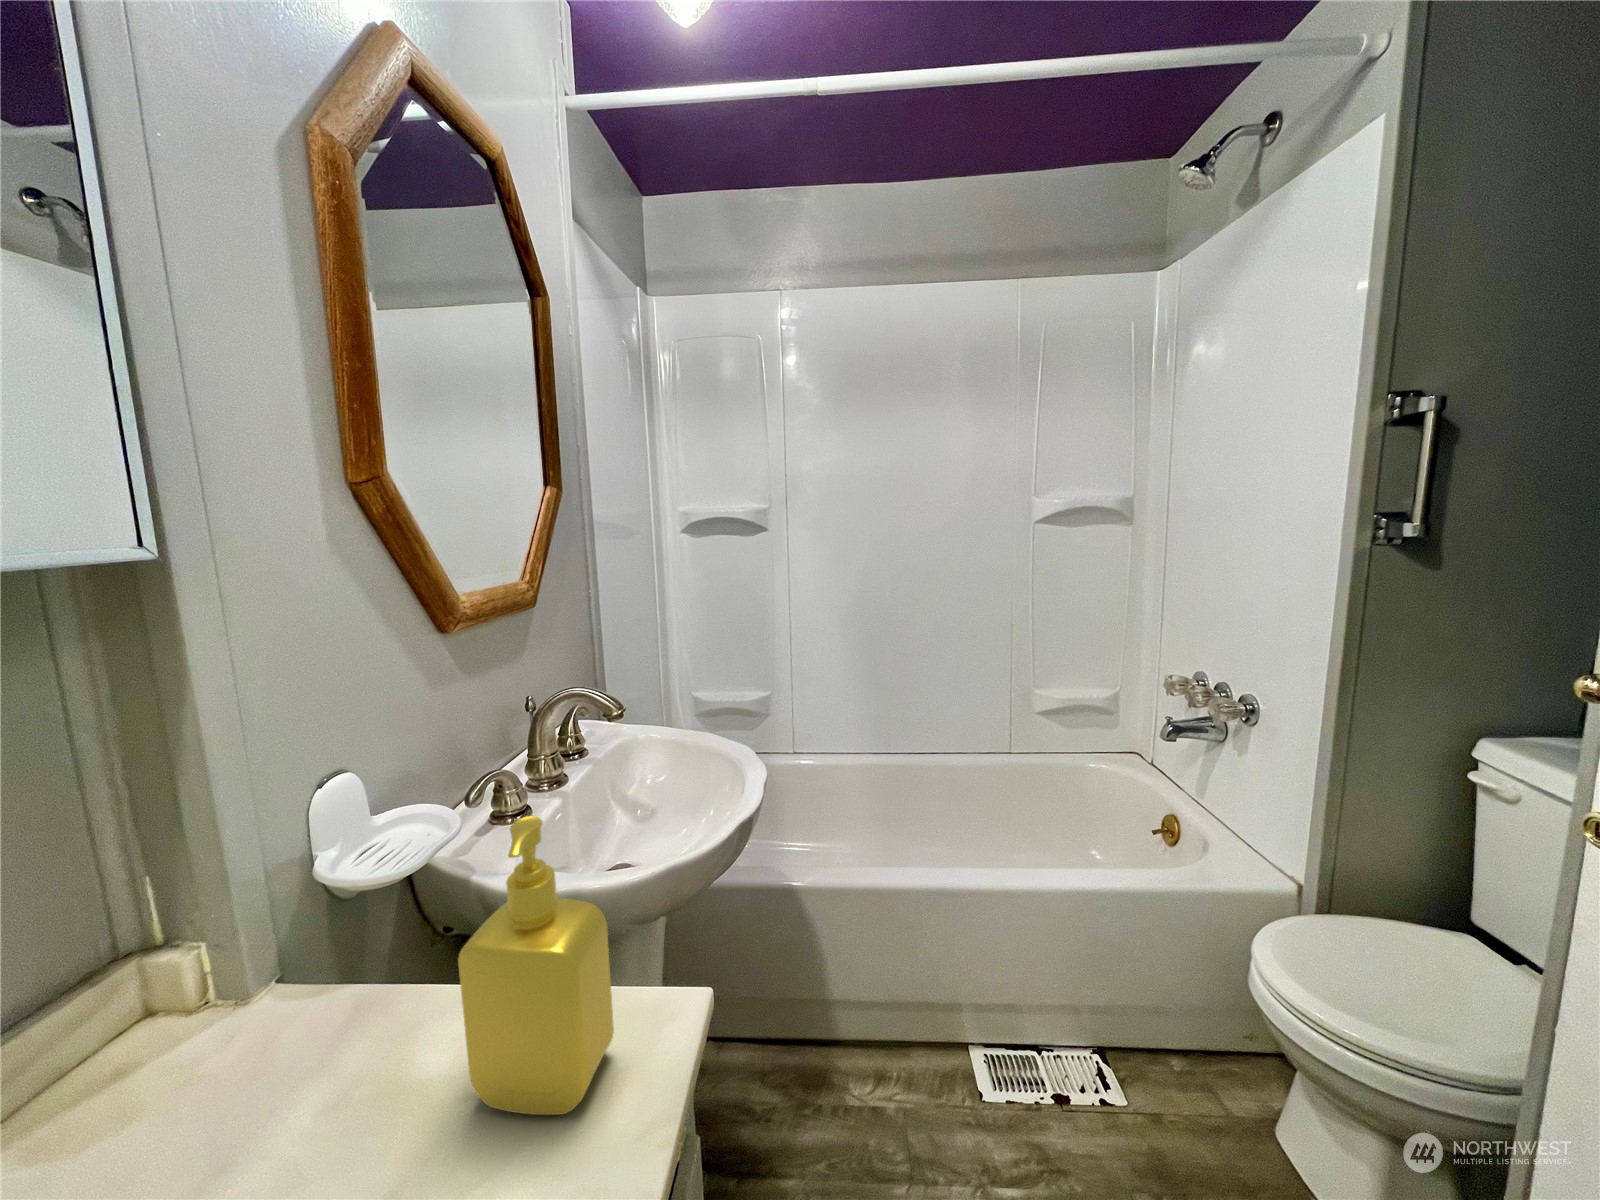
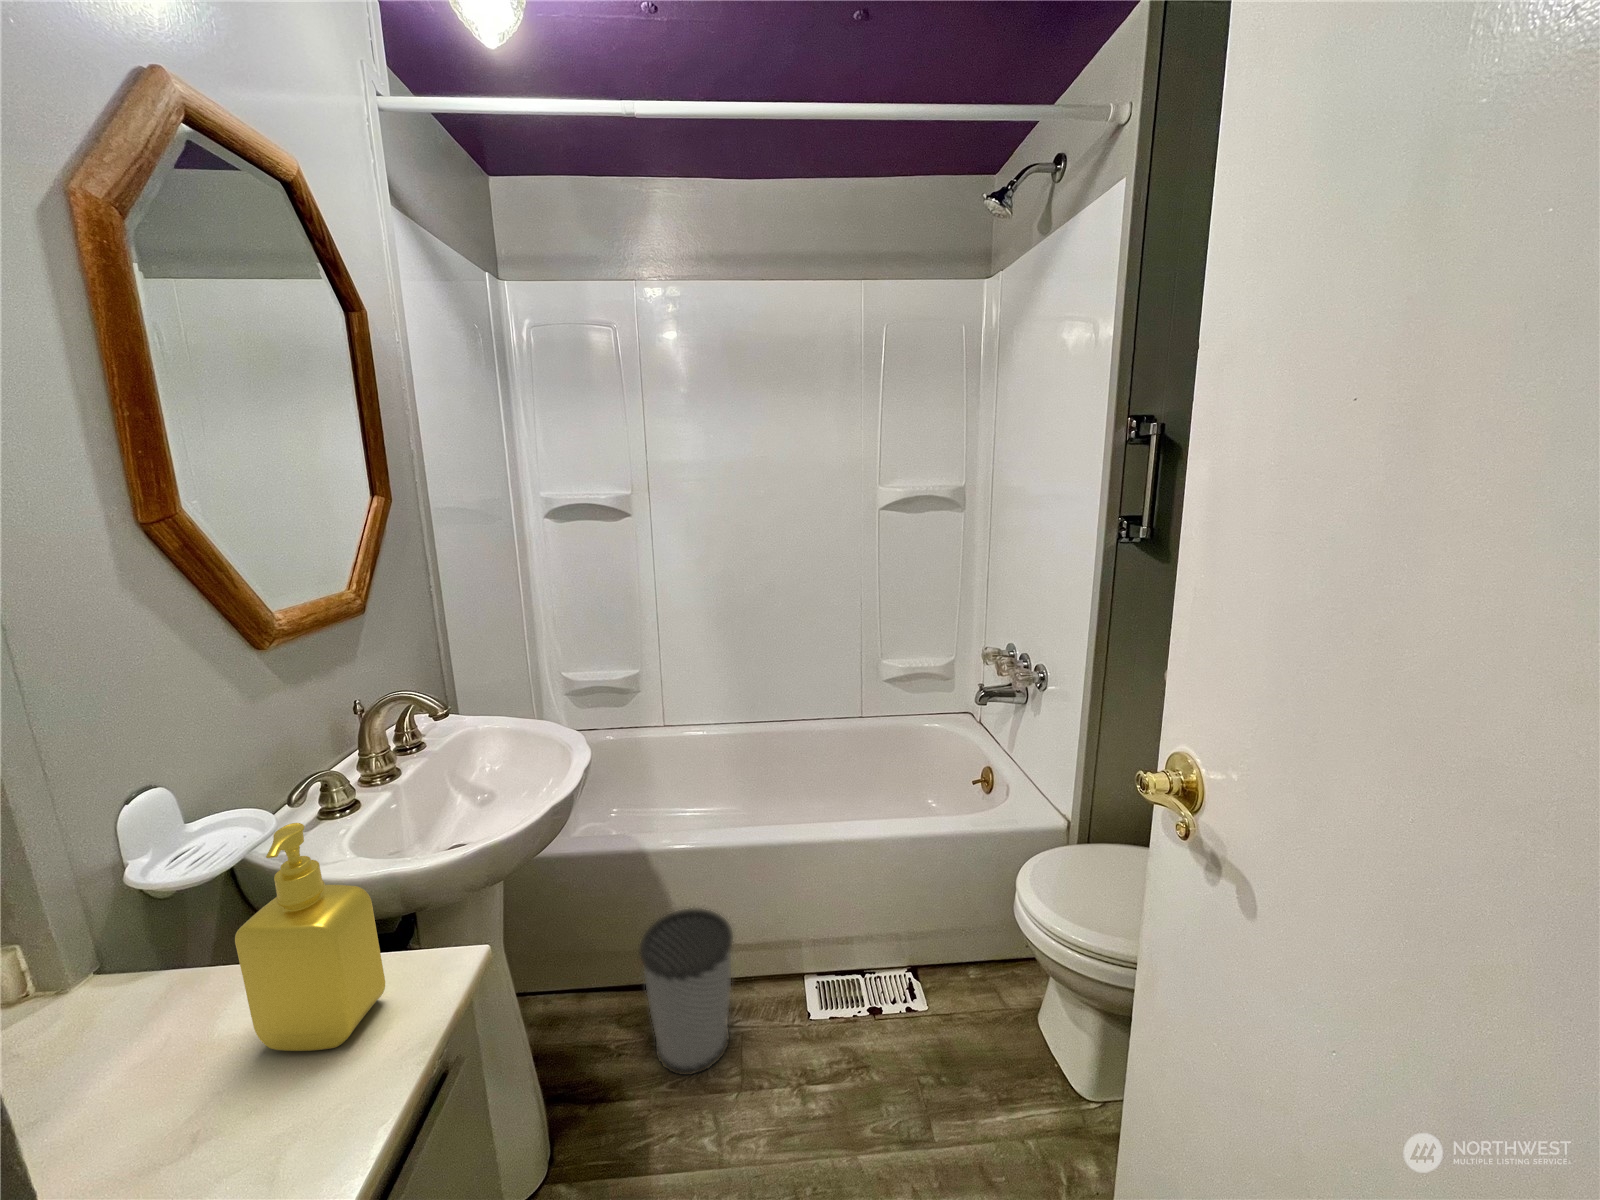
wastebasket: none [795,954,901,1154] -> present [640,908,733,1075]

